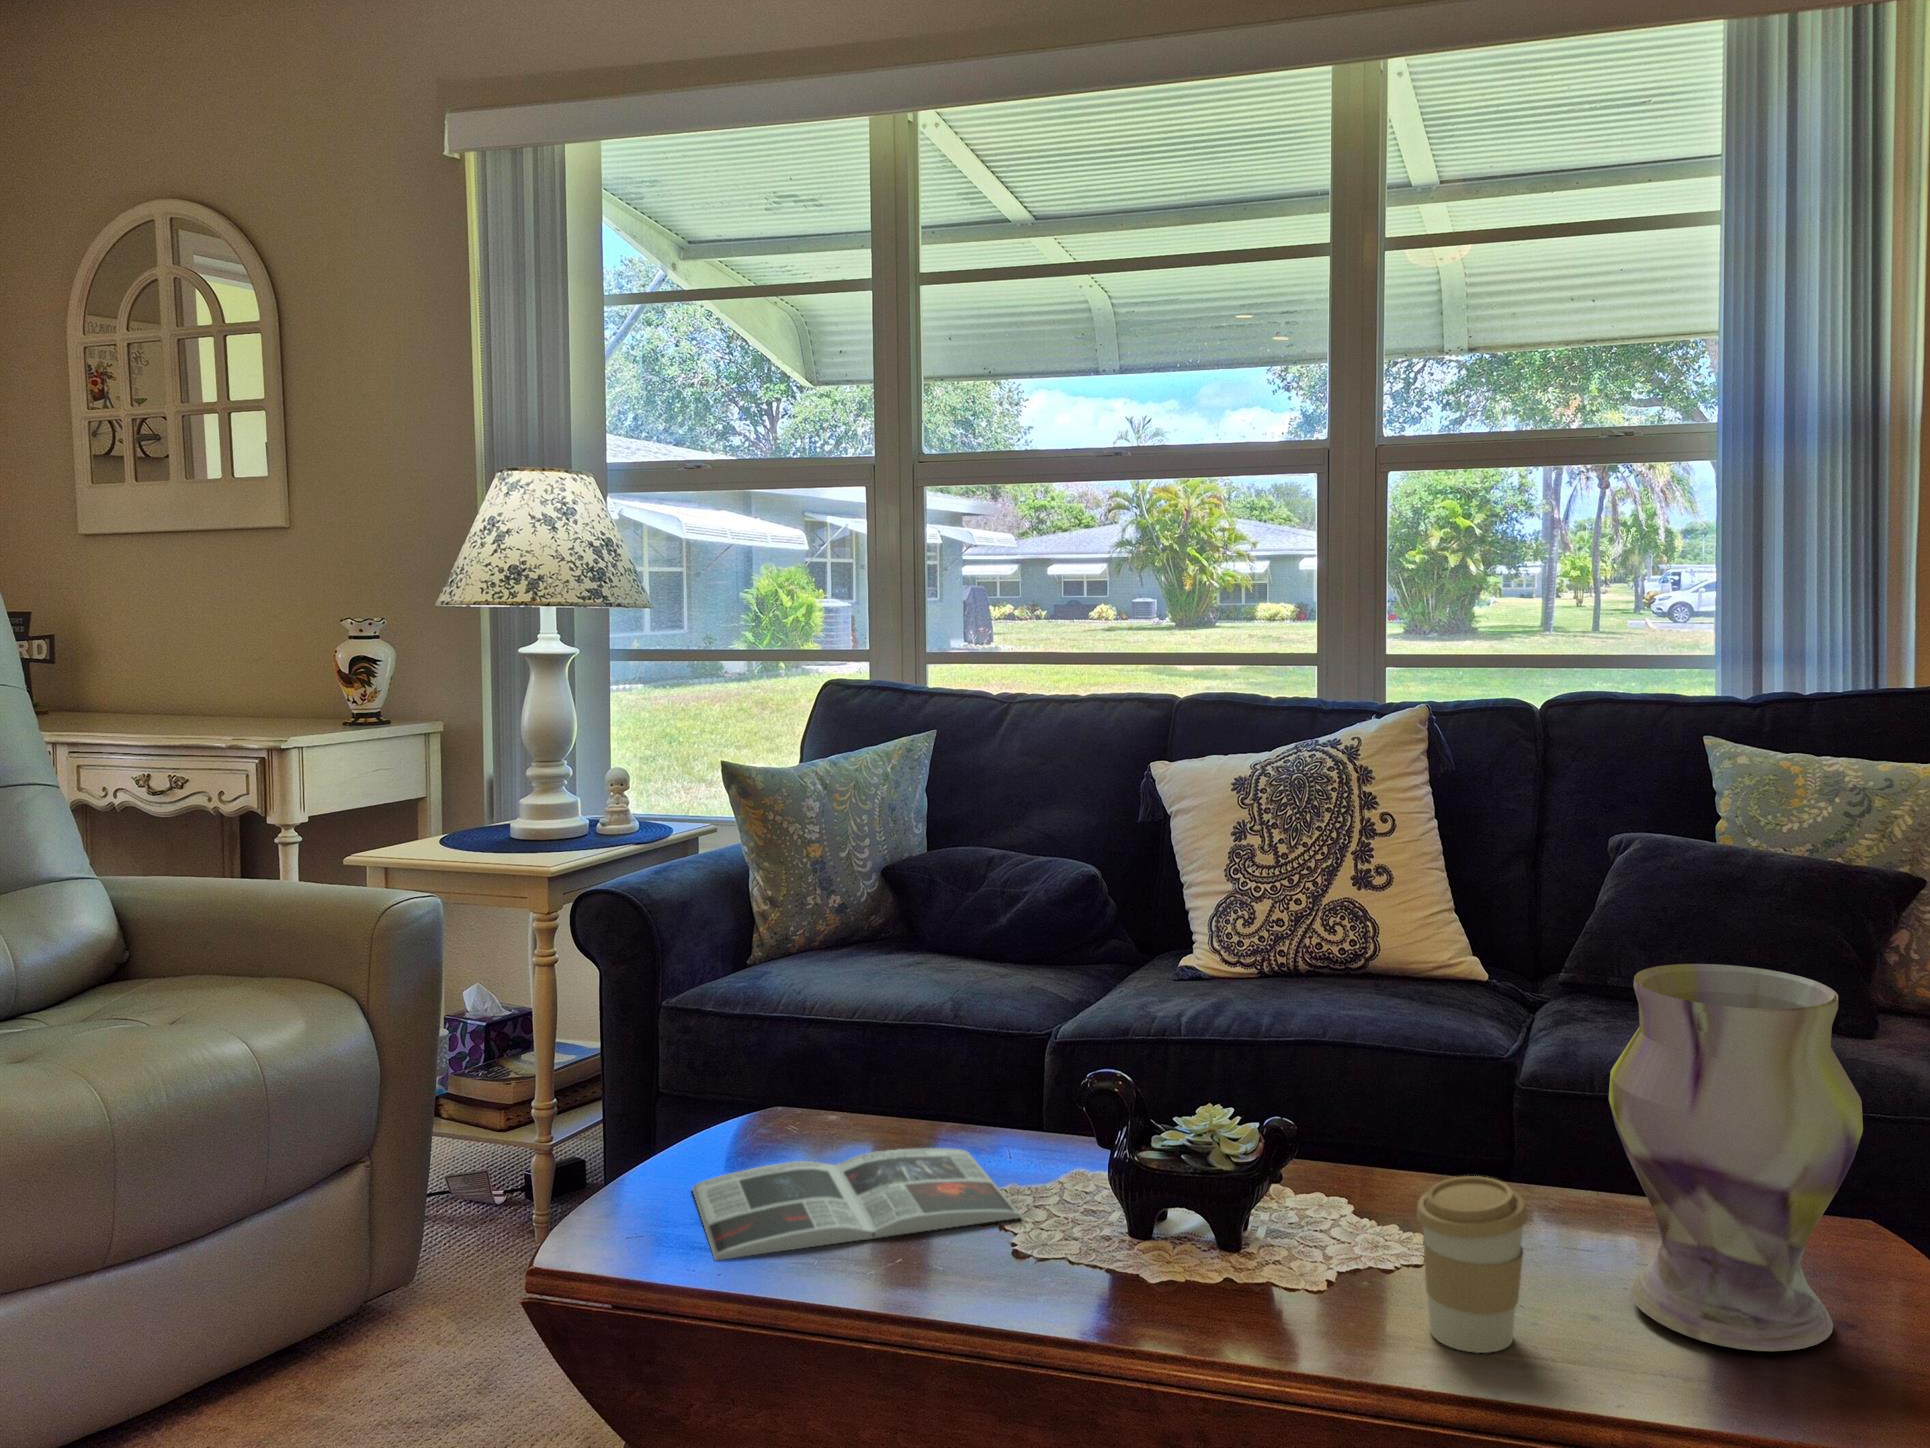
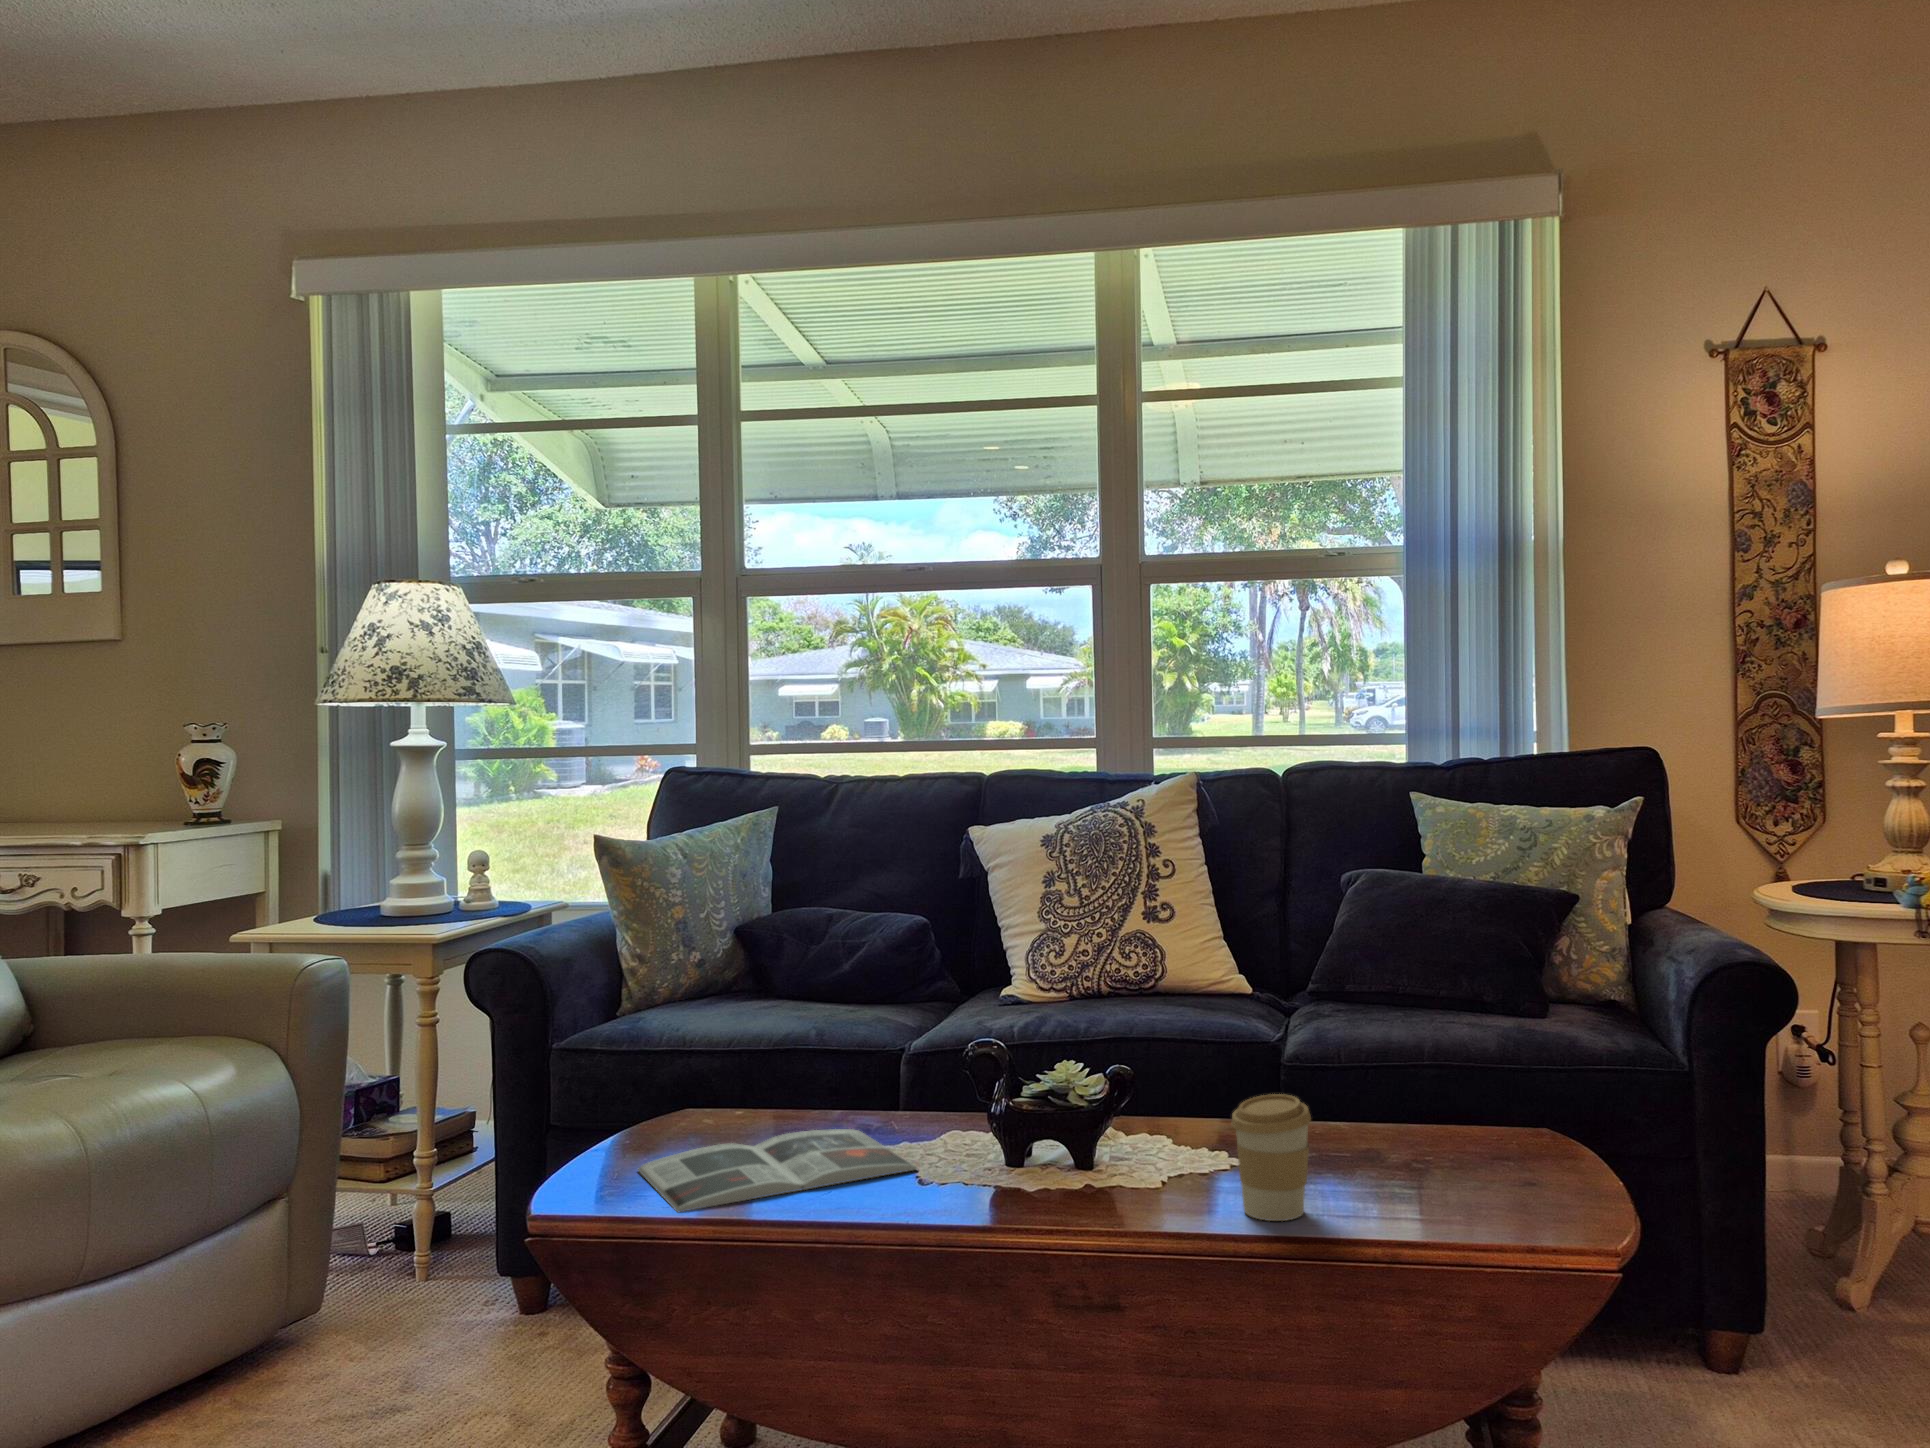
vase: present [1609,964,1863,1351] -> none [1363,933,1535,1204]

